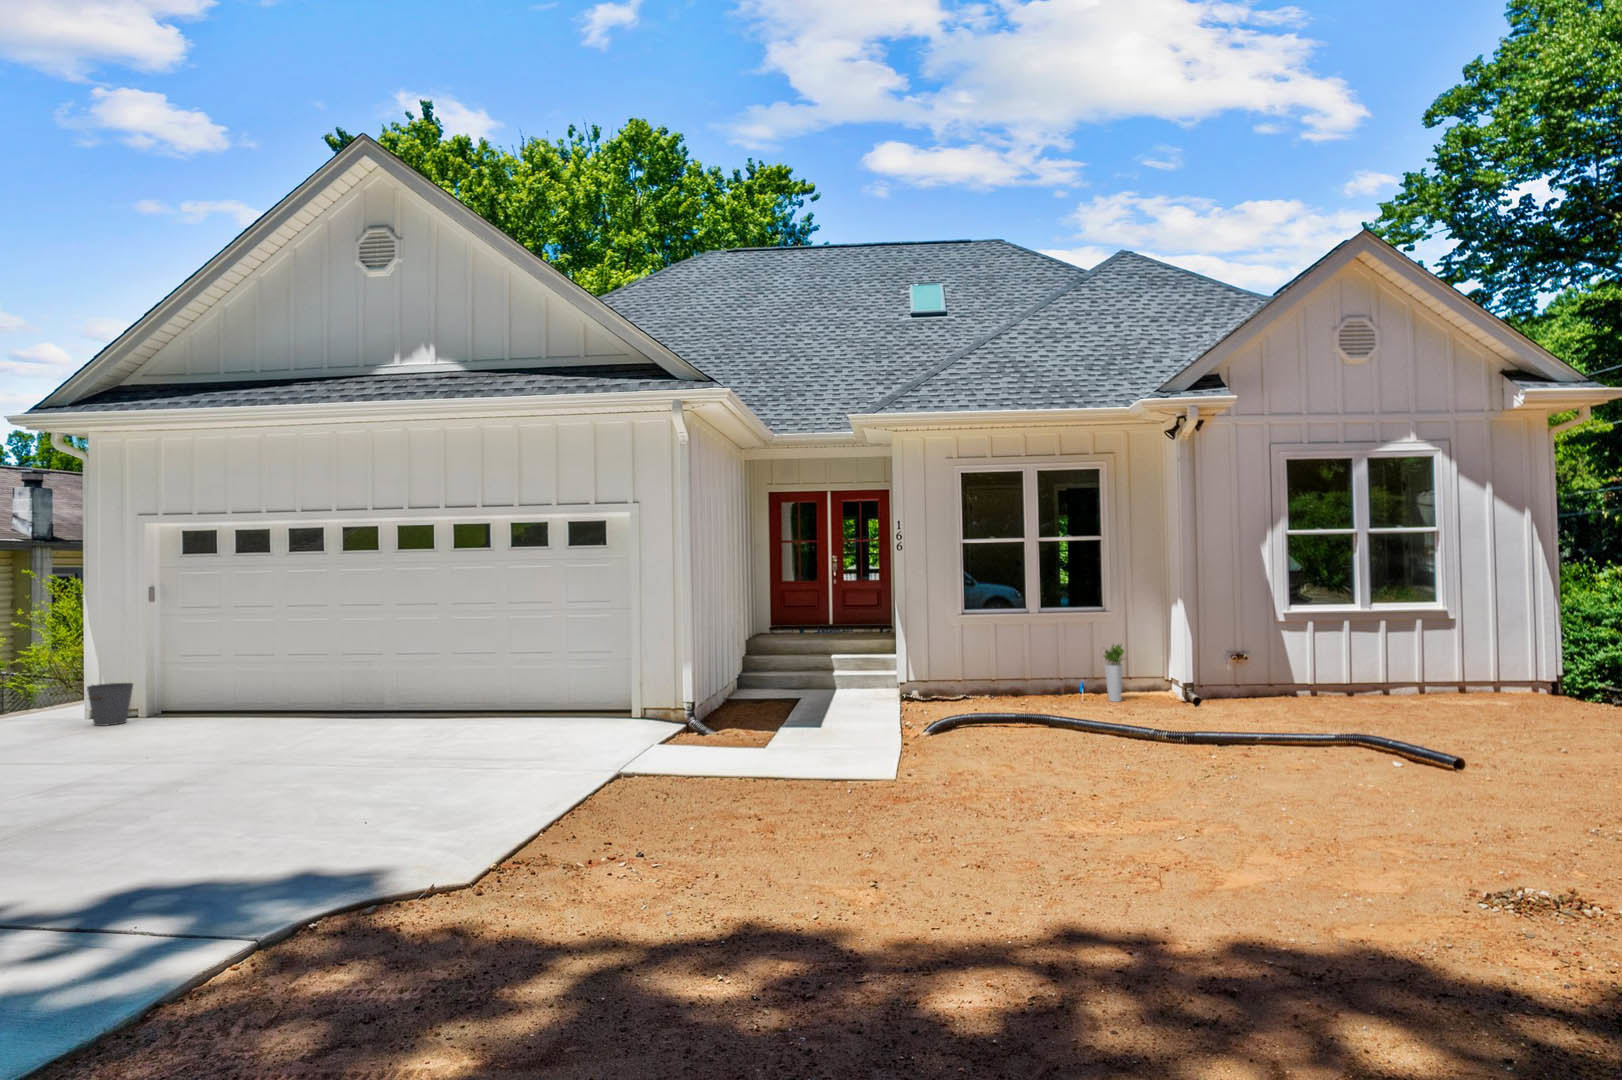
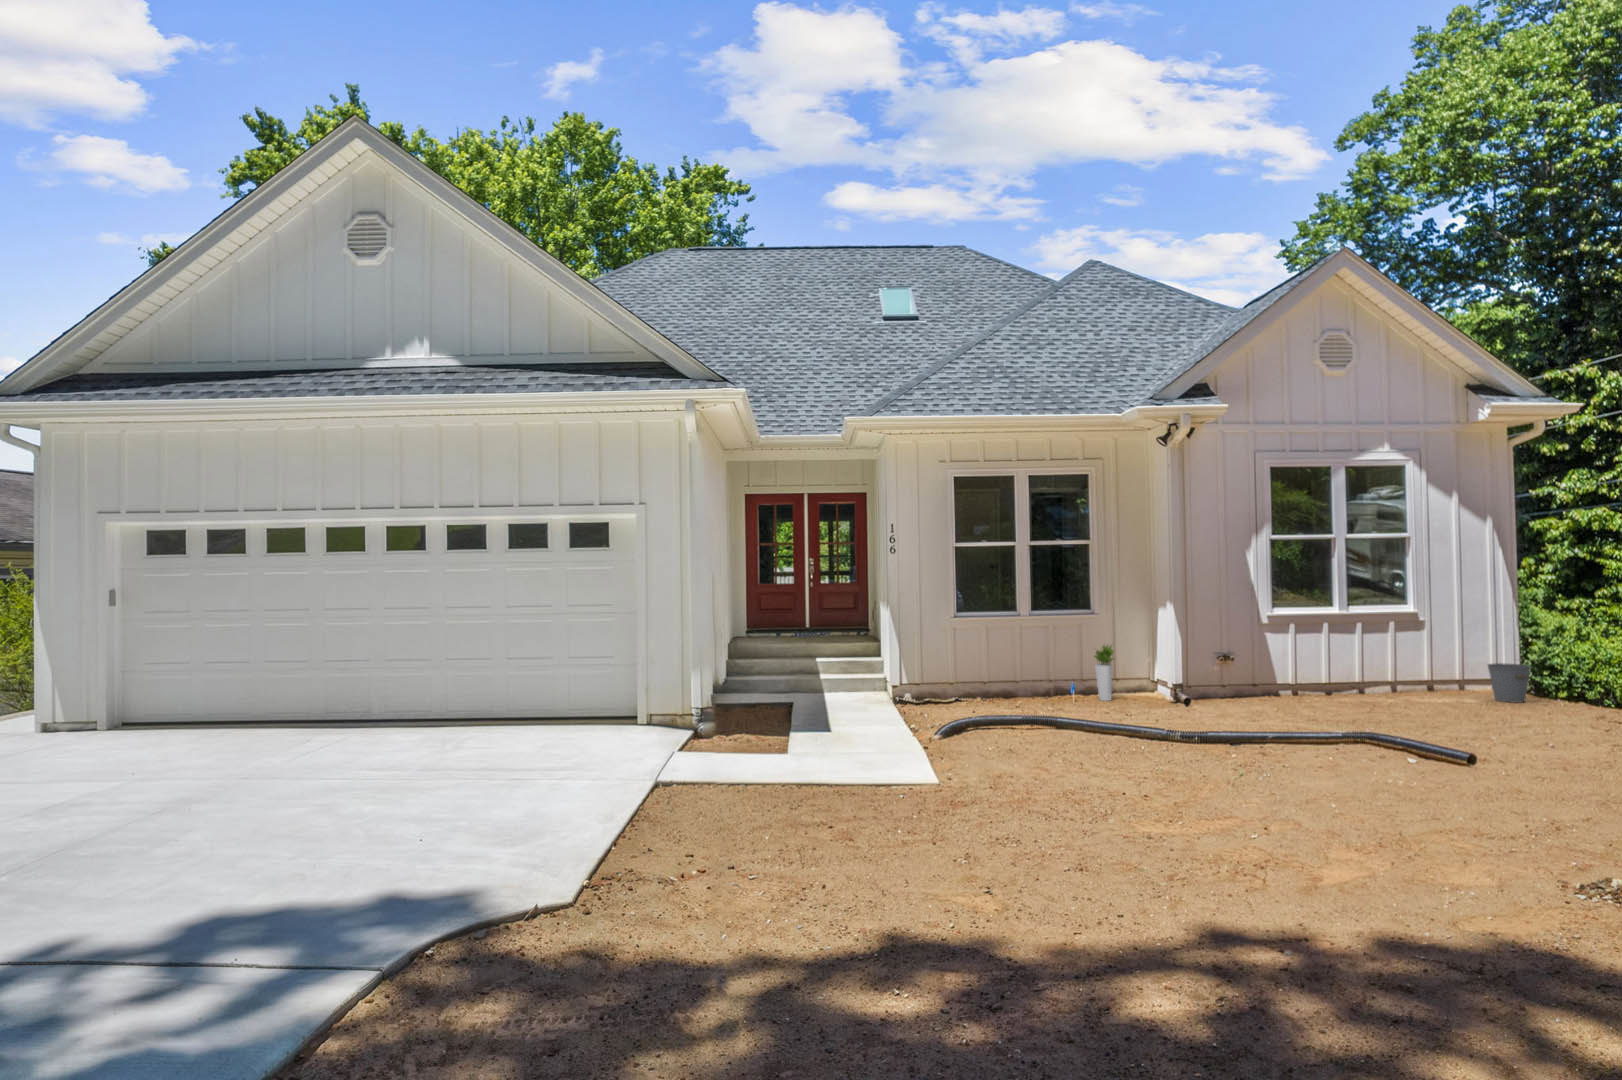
bucket: present [87,683,133,726] -> present [1488,663,1531,703]

